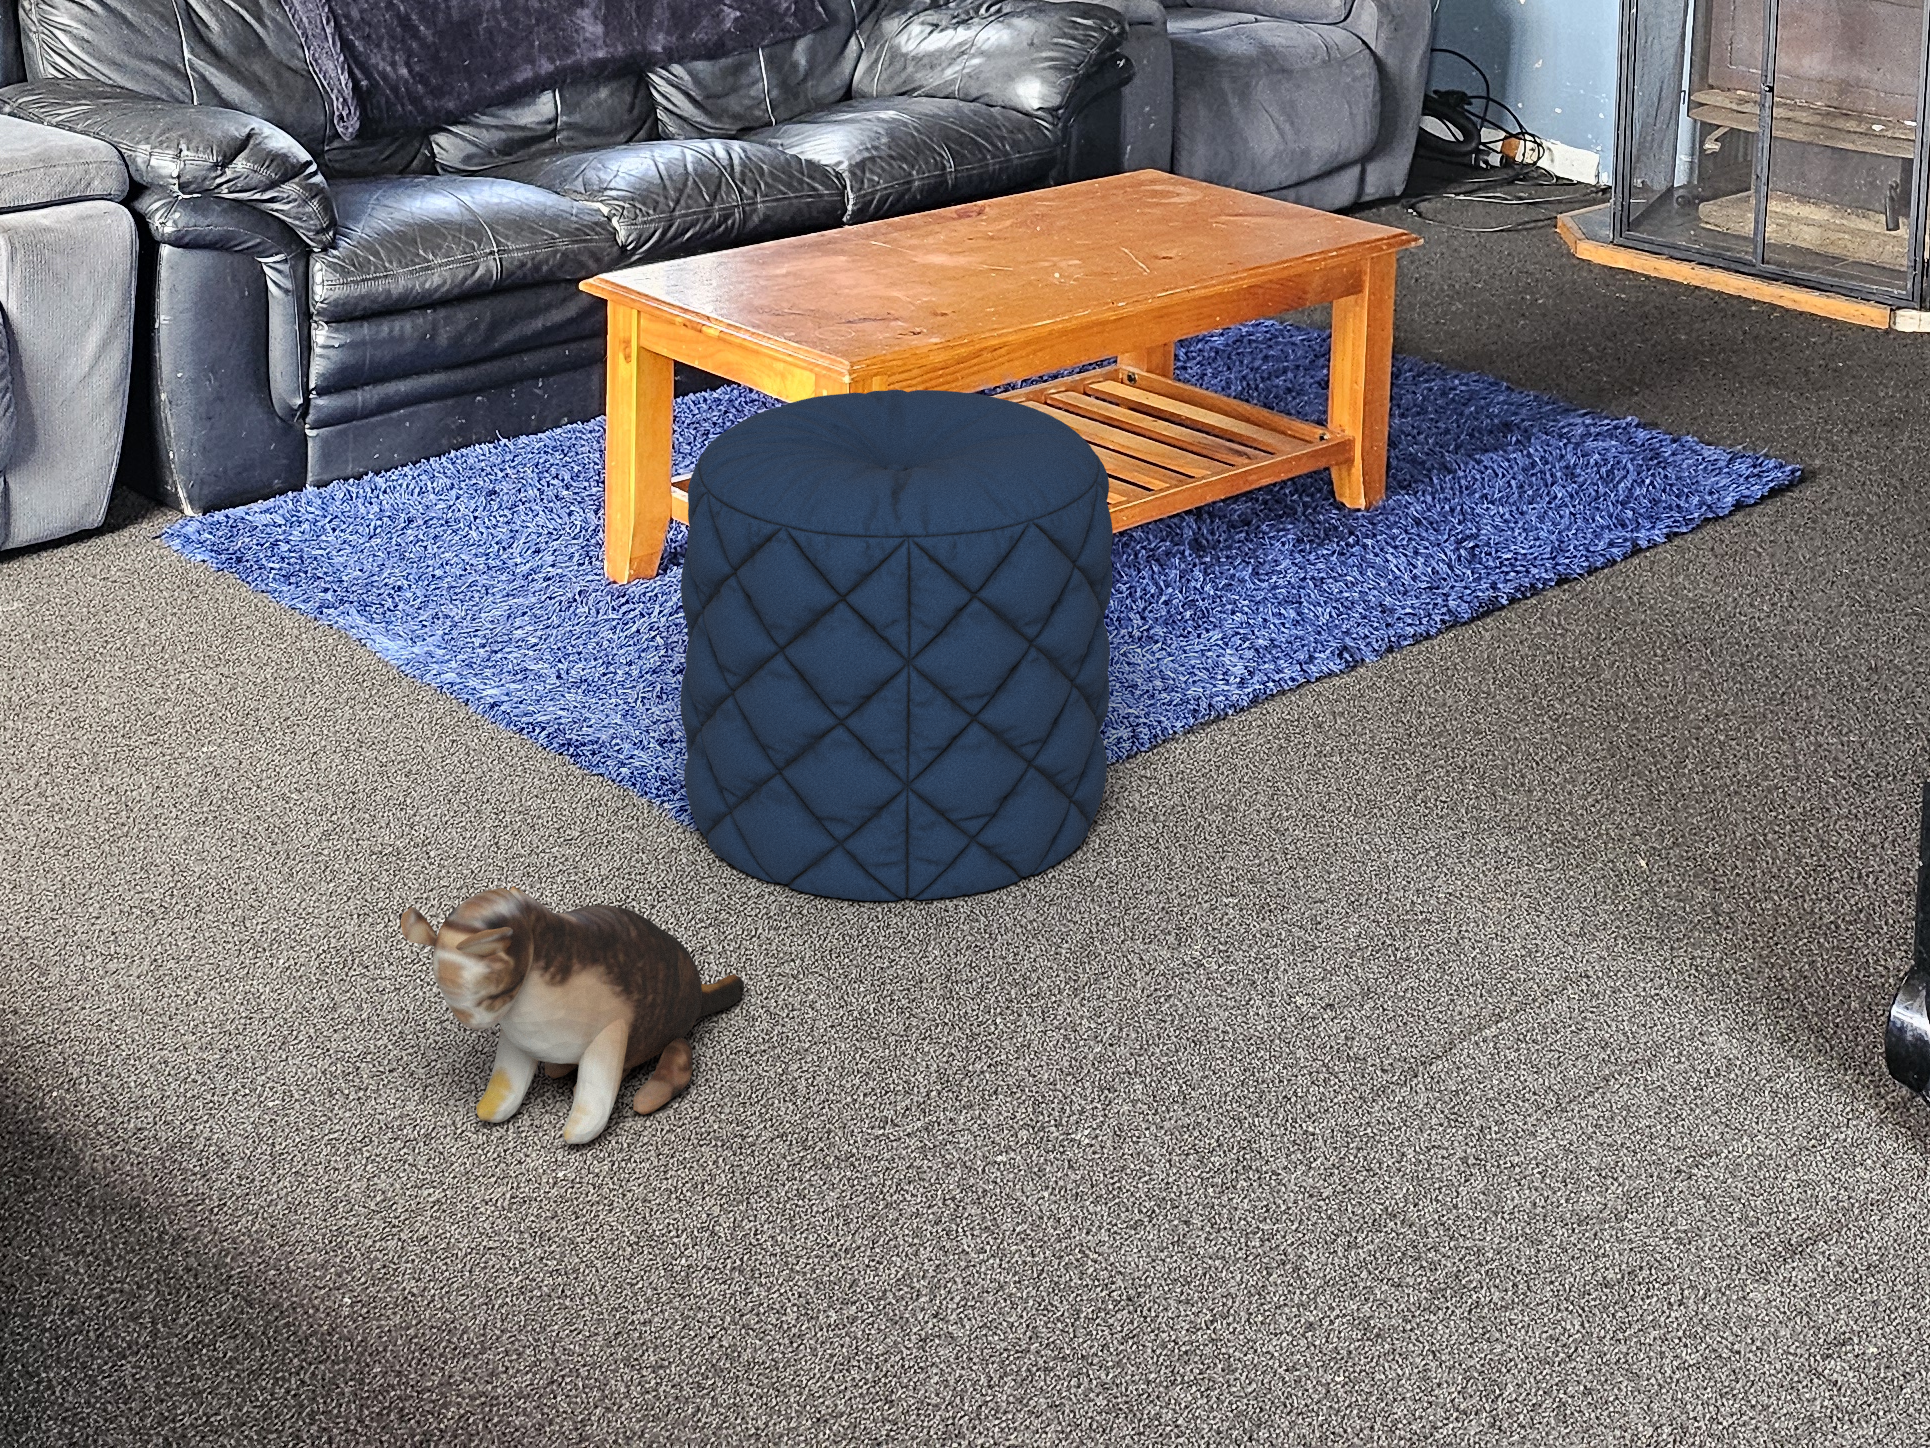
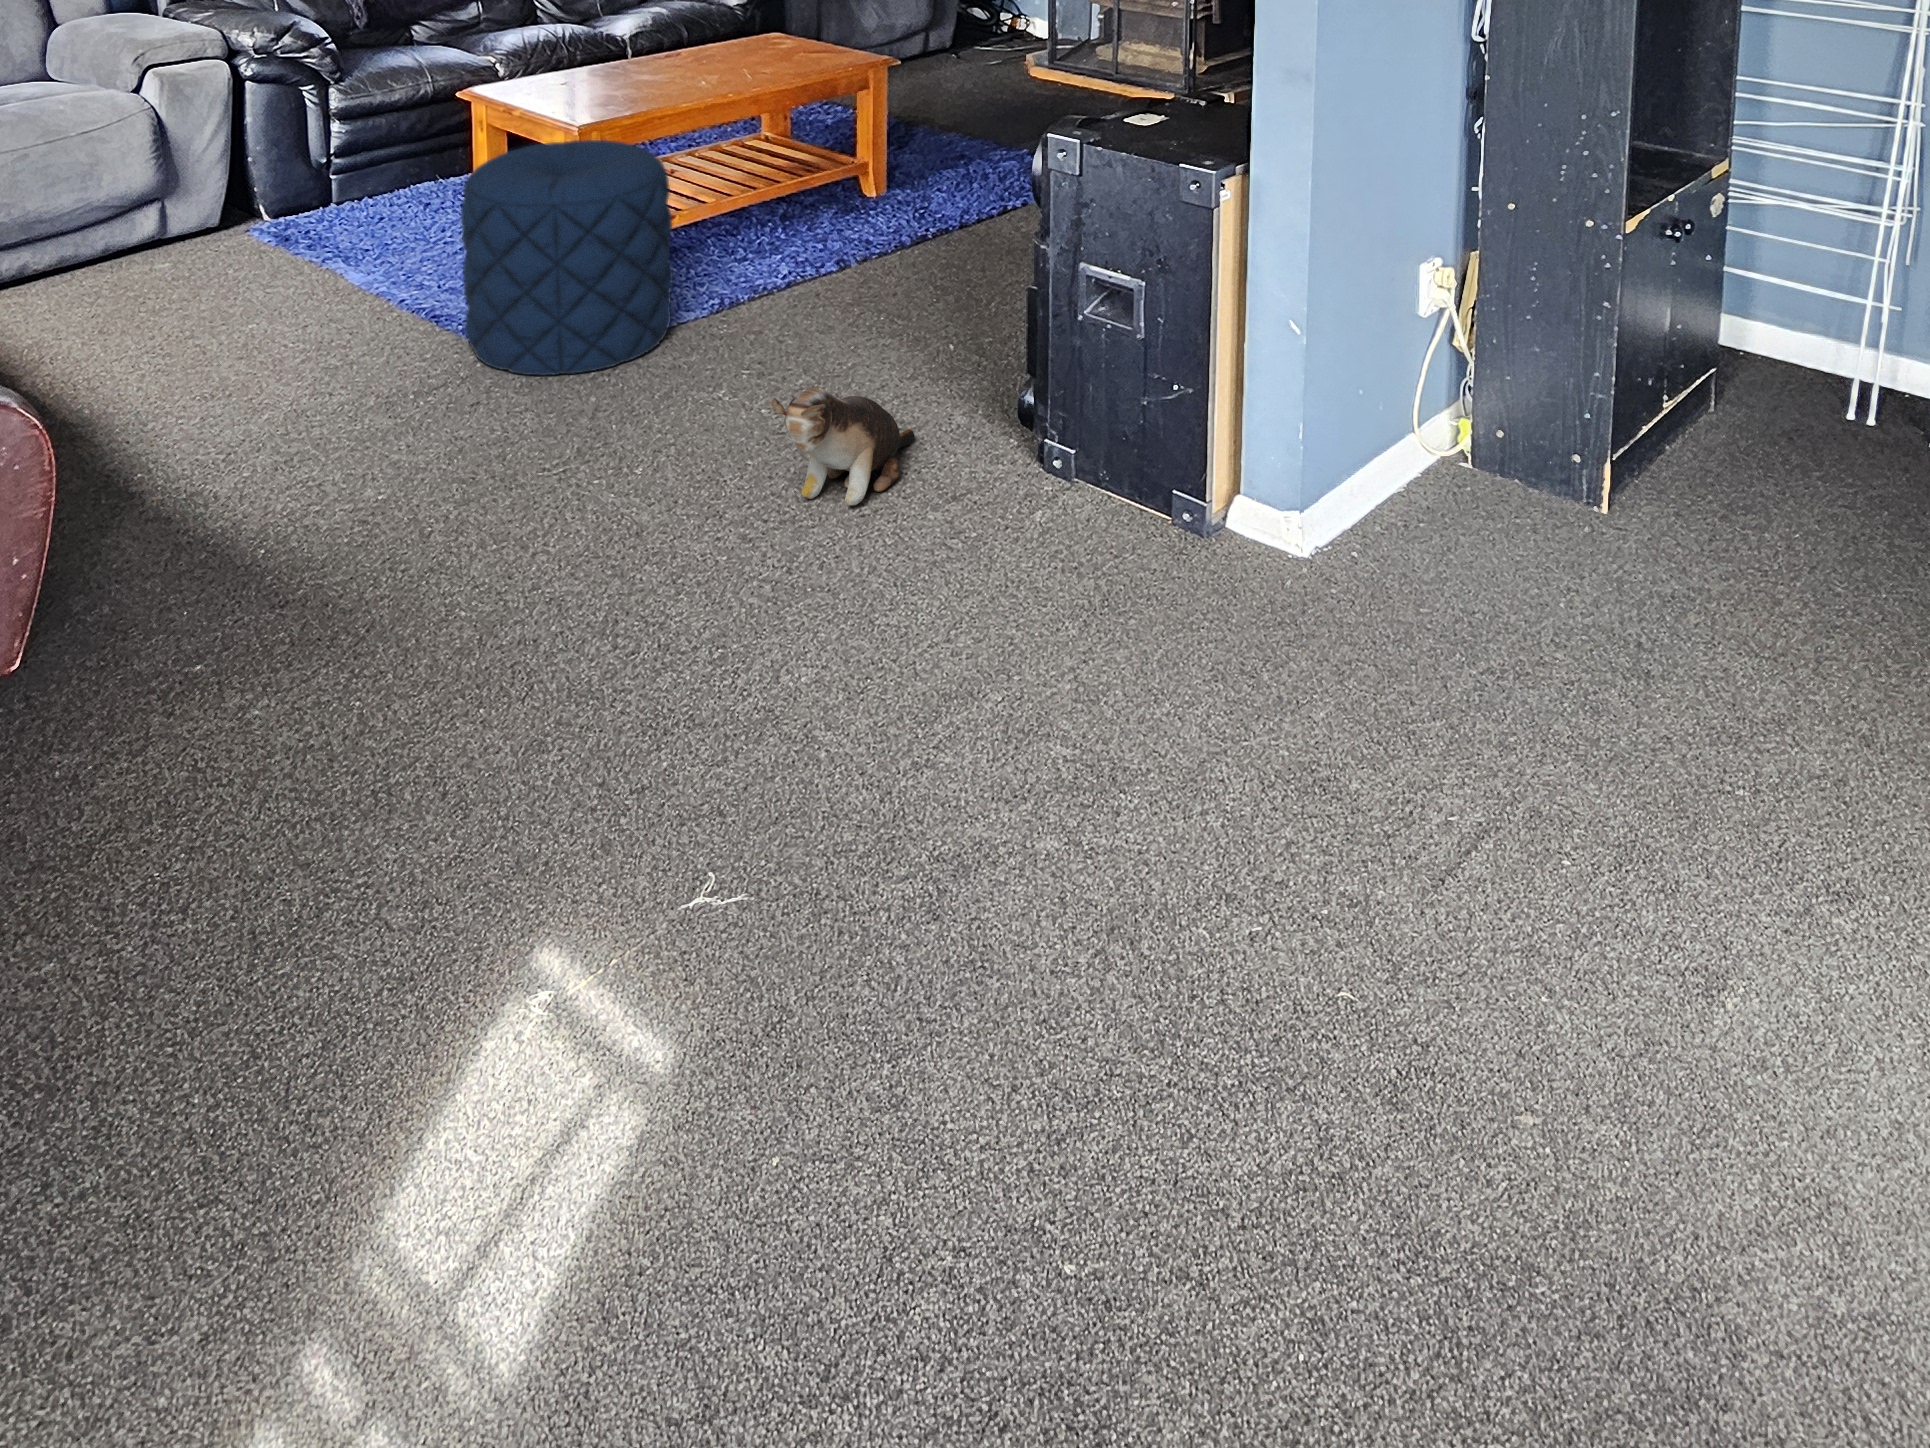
plush toy: present [401,886,744,1144] -> present [771,387,914,505]

